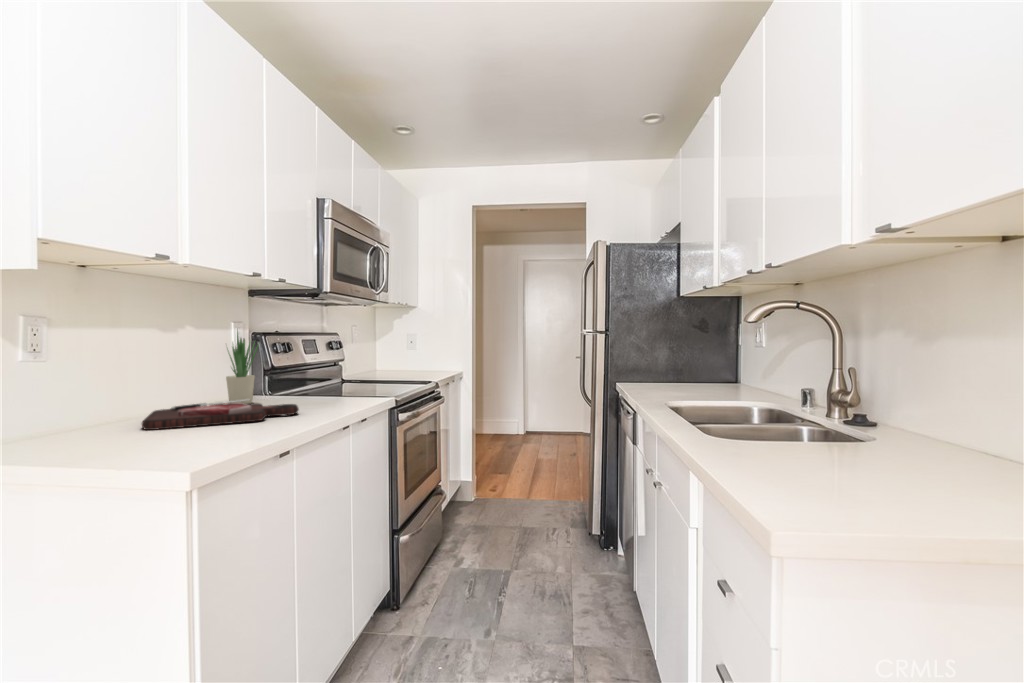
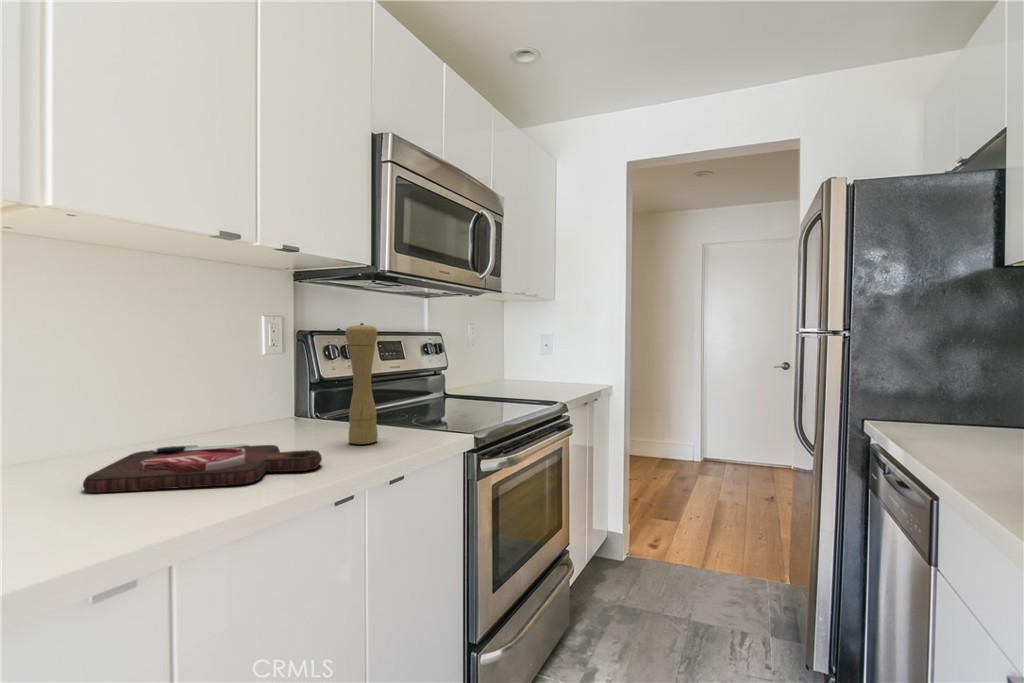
pepper mill: none [300,322,323,404] -> present [345,323,378,444]
potted plant: present [226,332,258,404] -> none [255,330,299,439]

